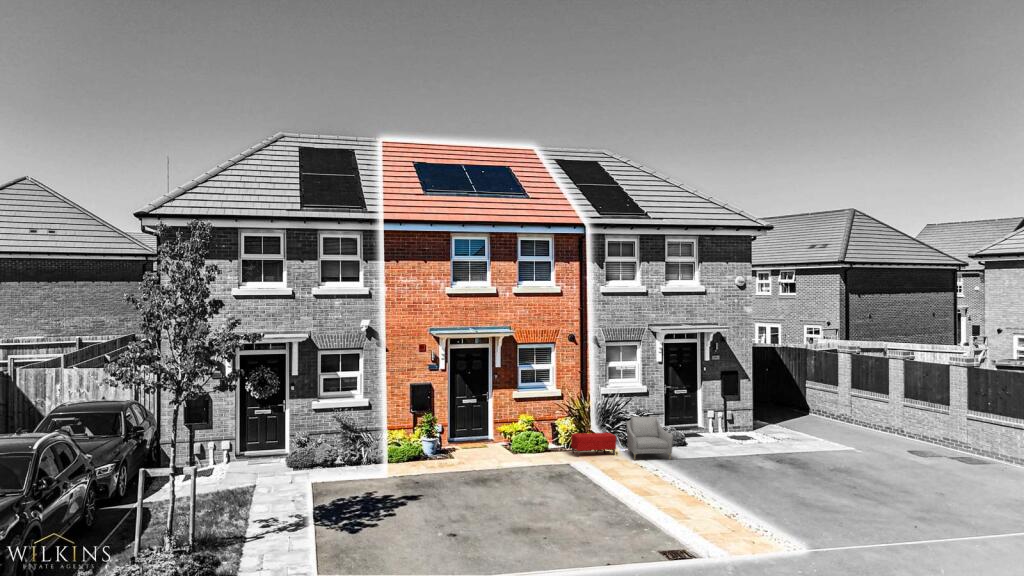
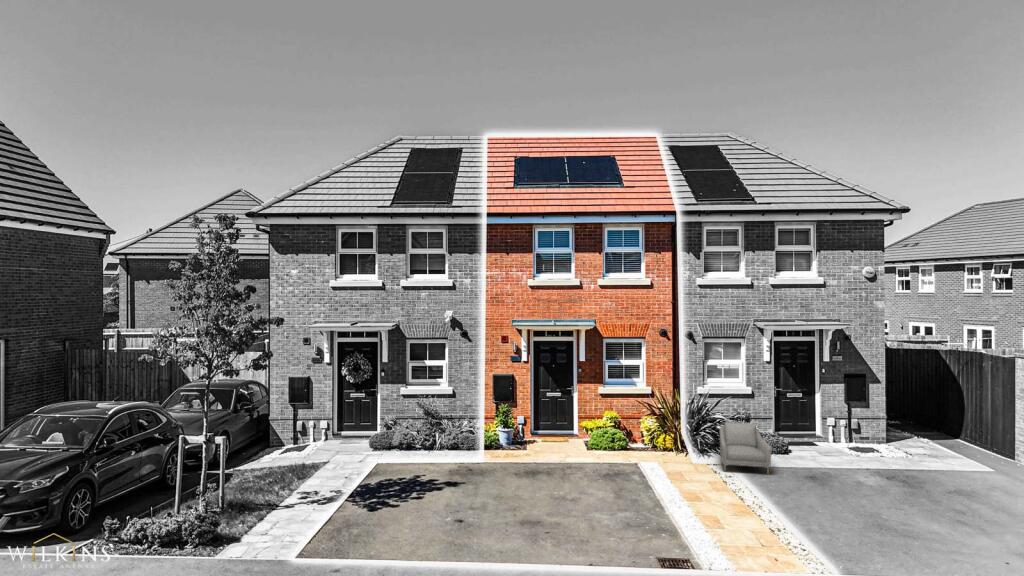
bench: present [571,432,616,457] -> none [656,436,706,463]

